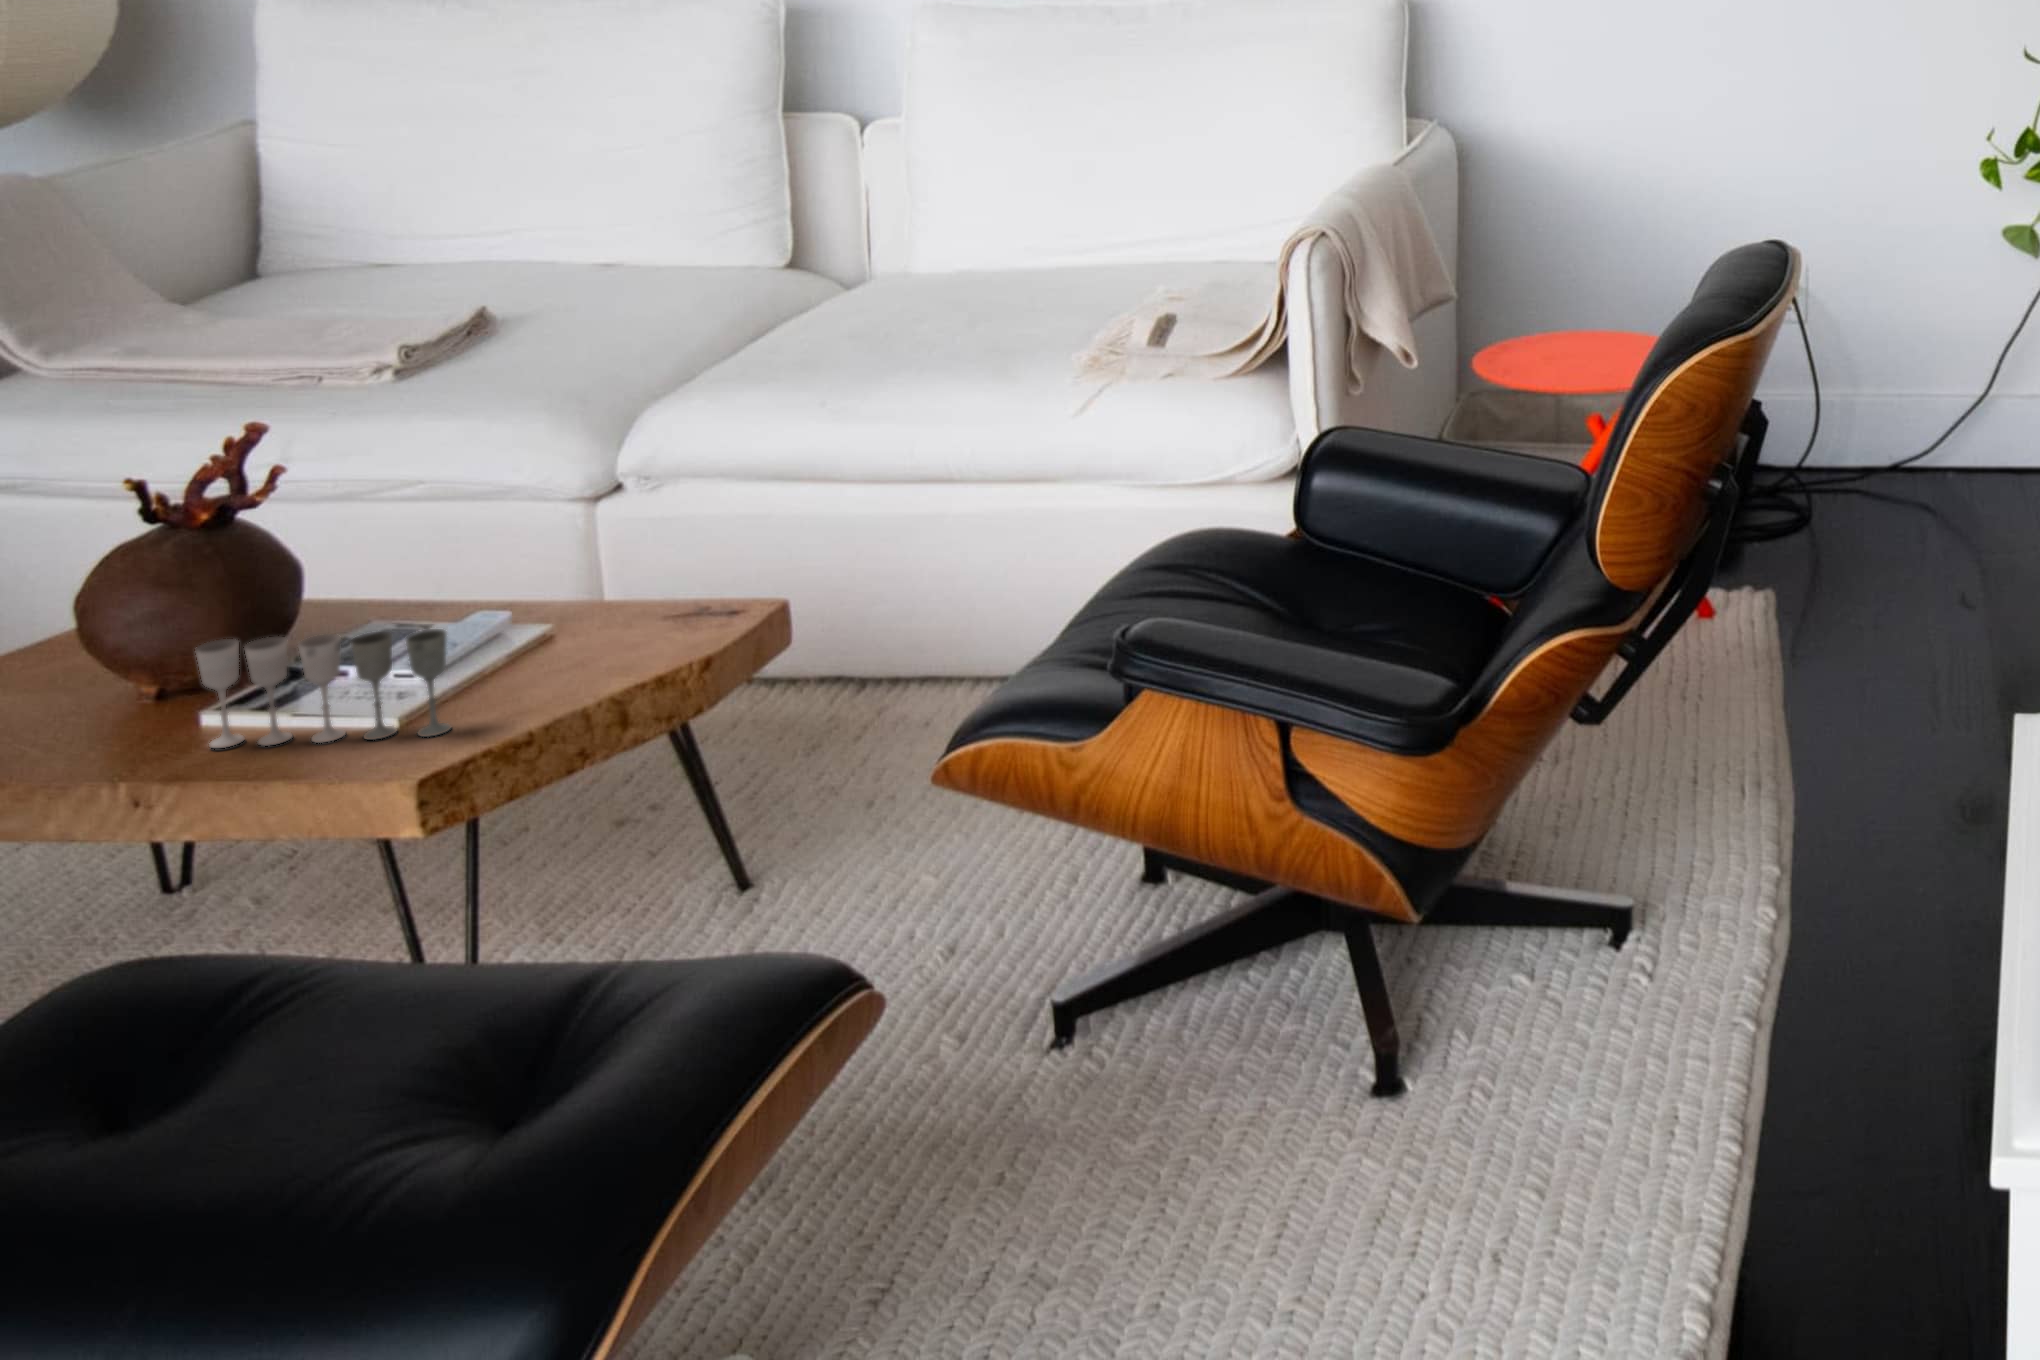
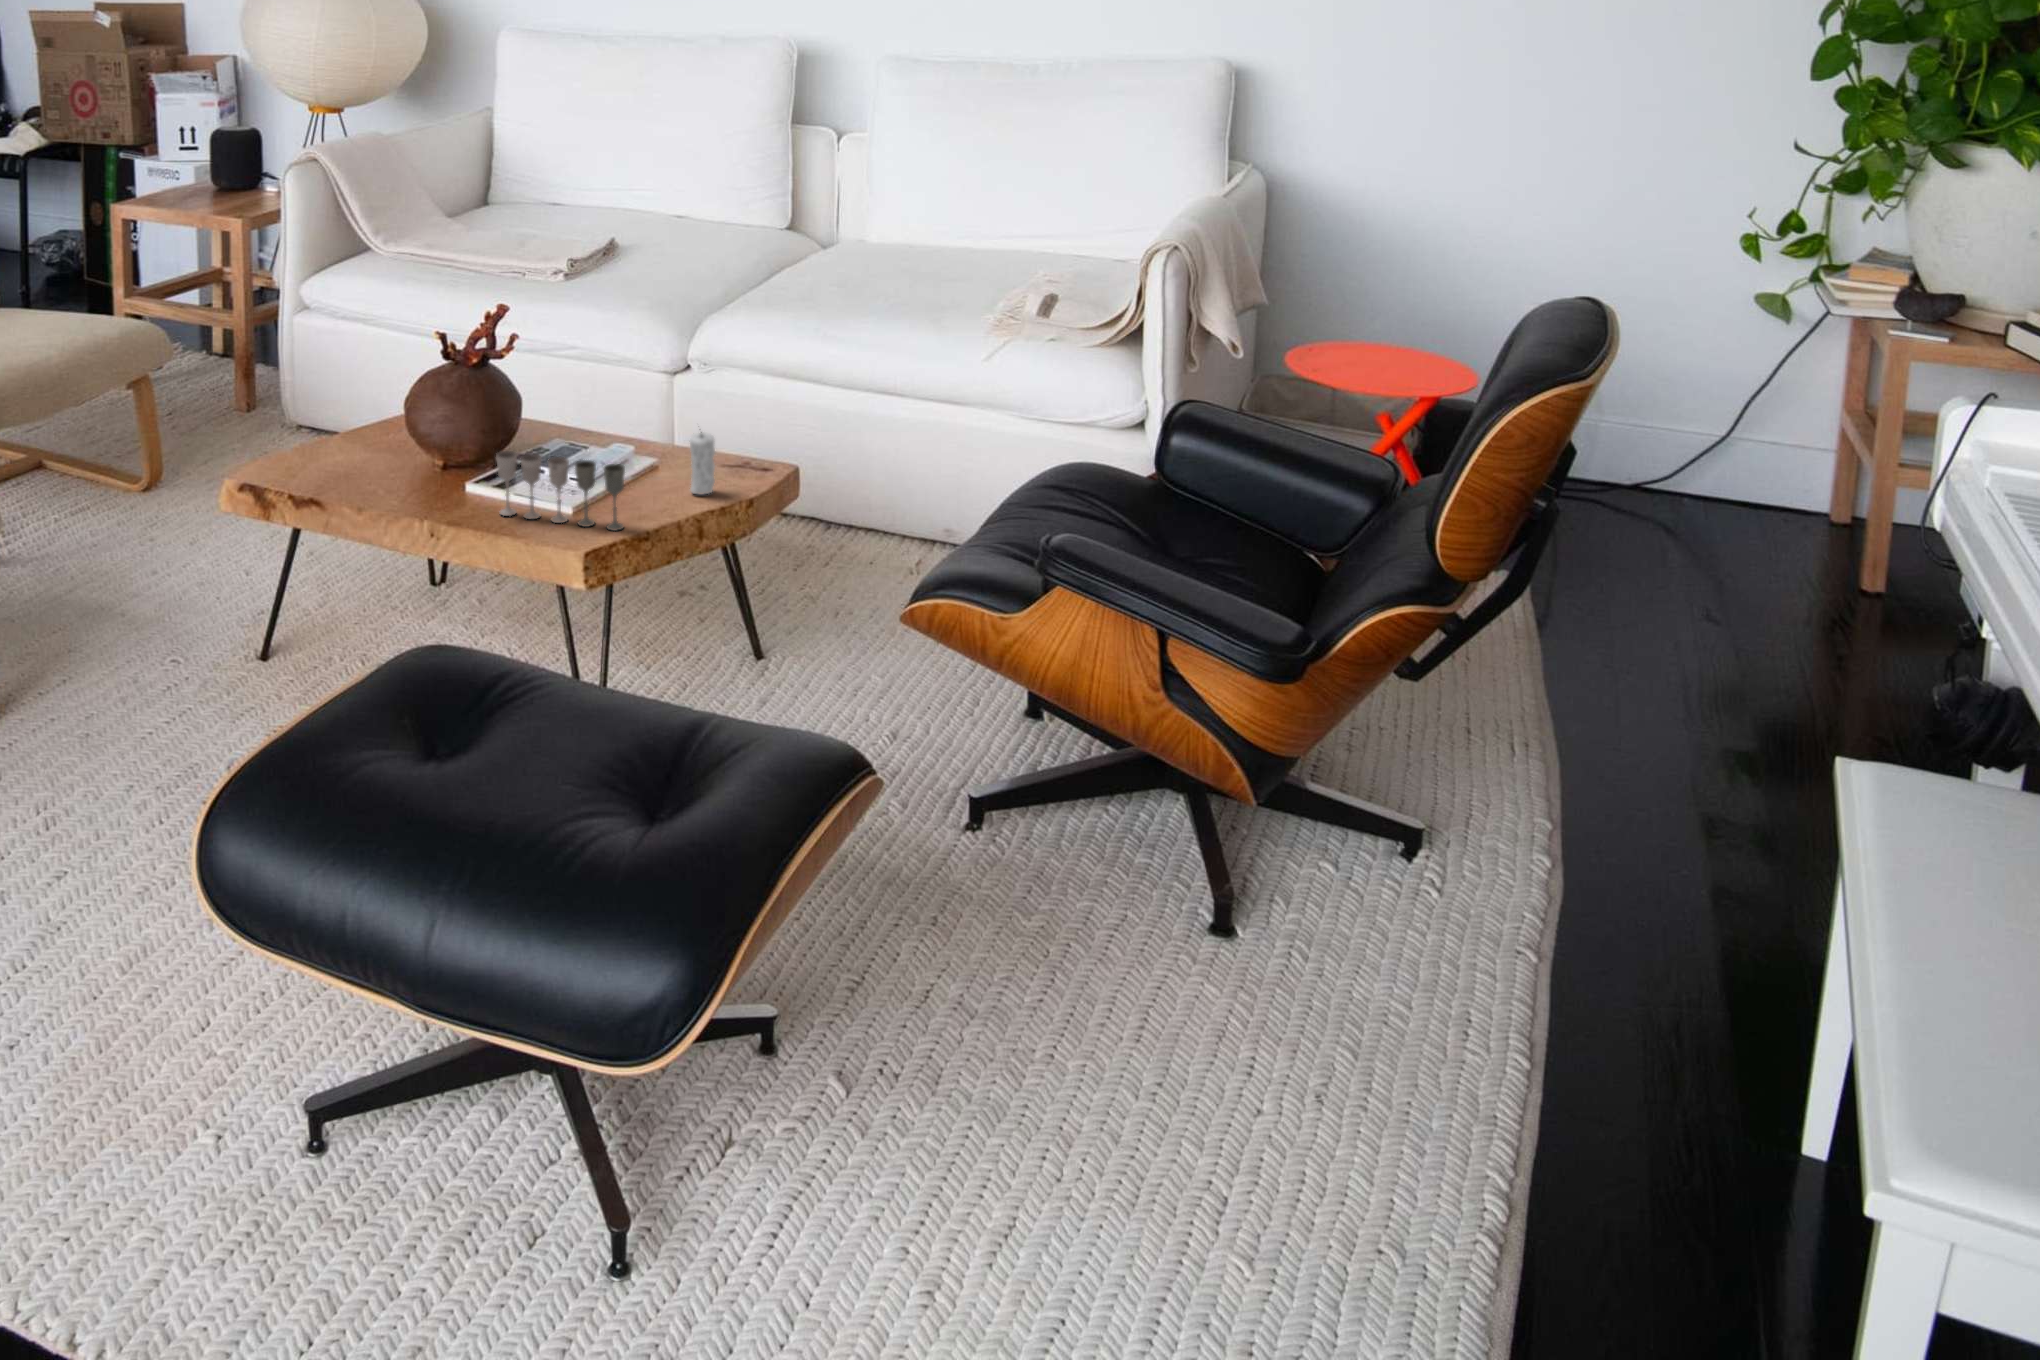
candle: none [575,545,626,657] -> present [690,432,715,494]

